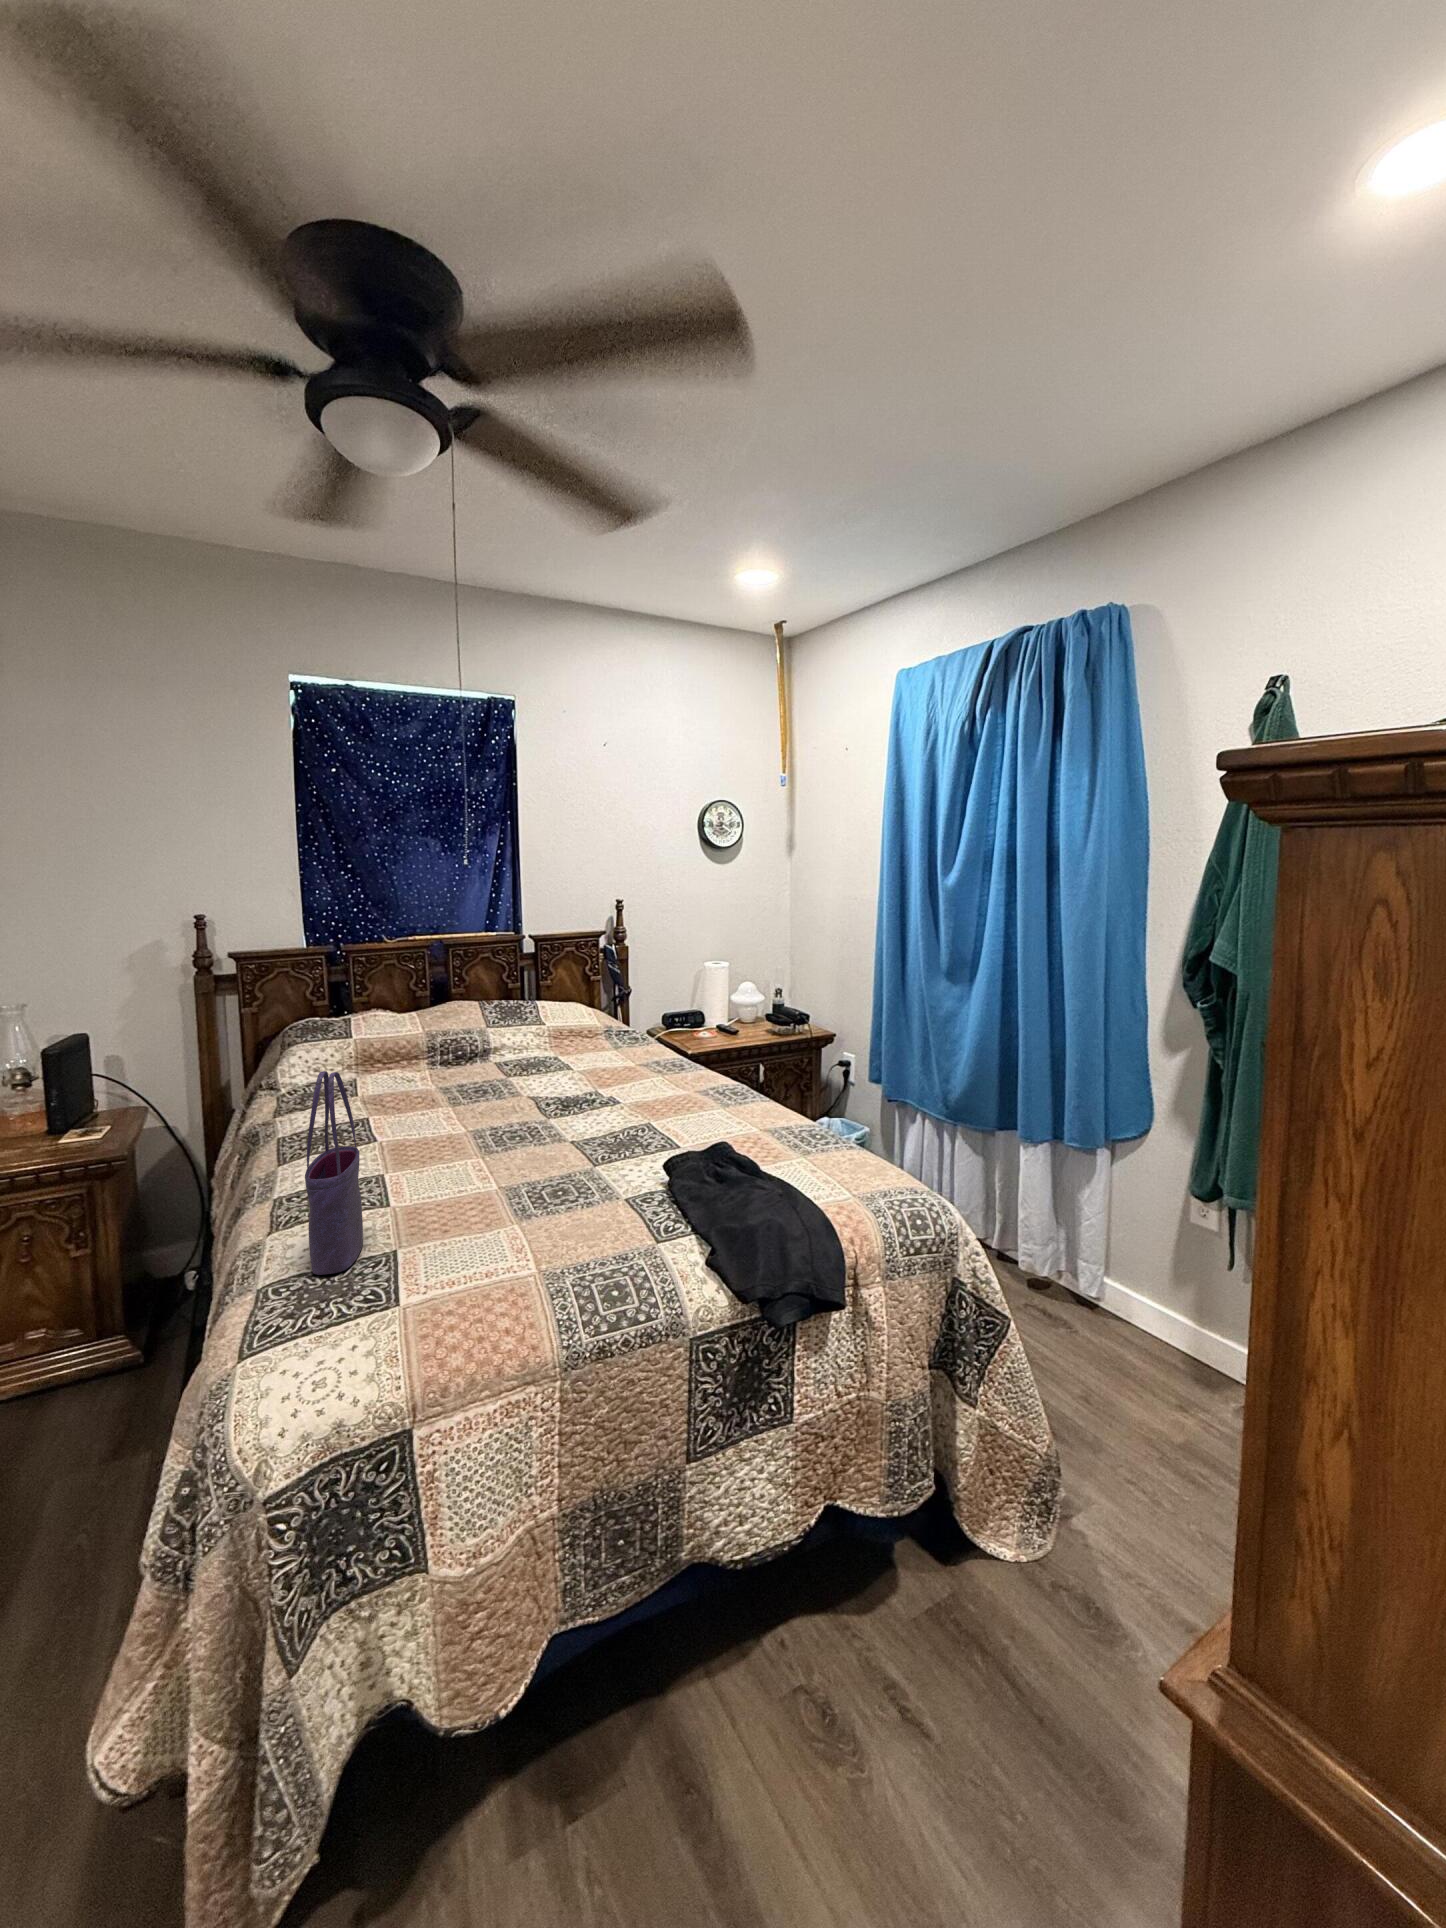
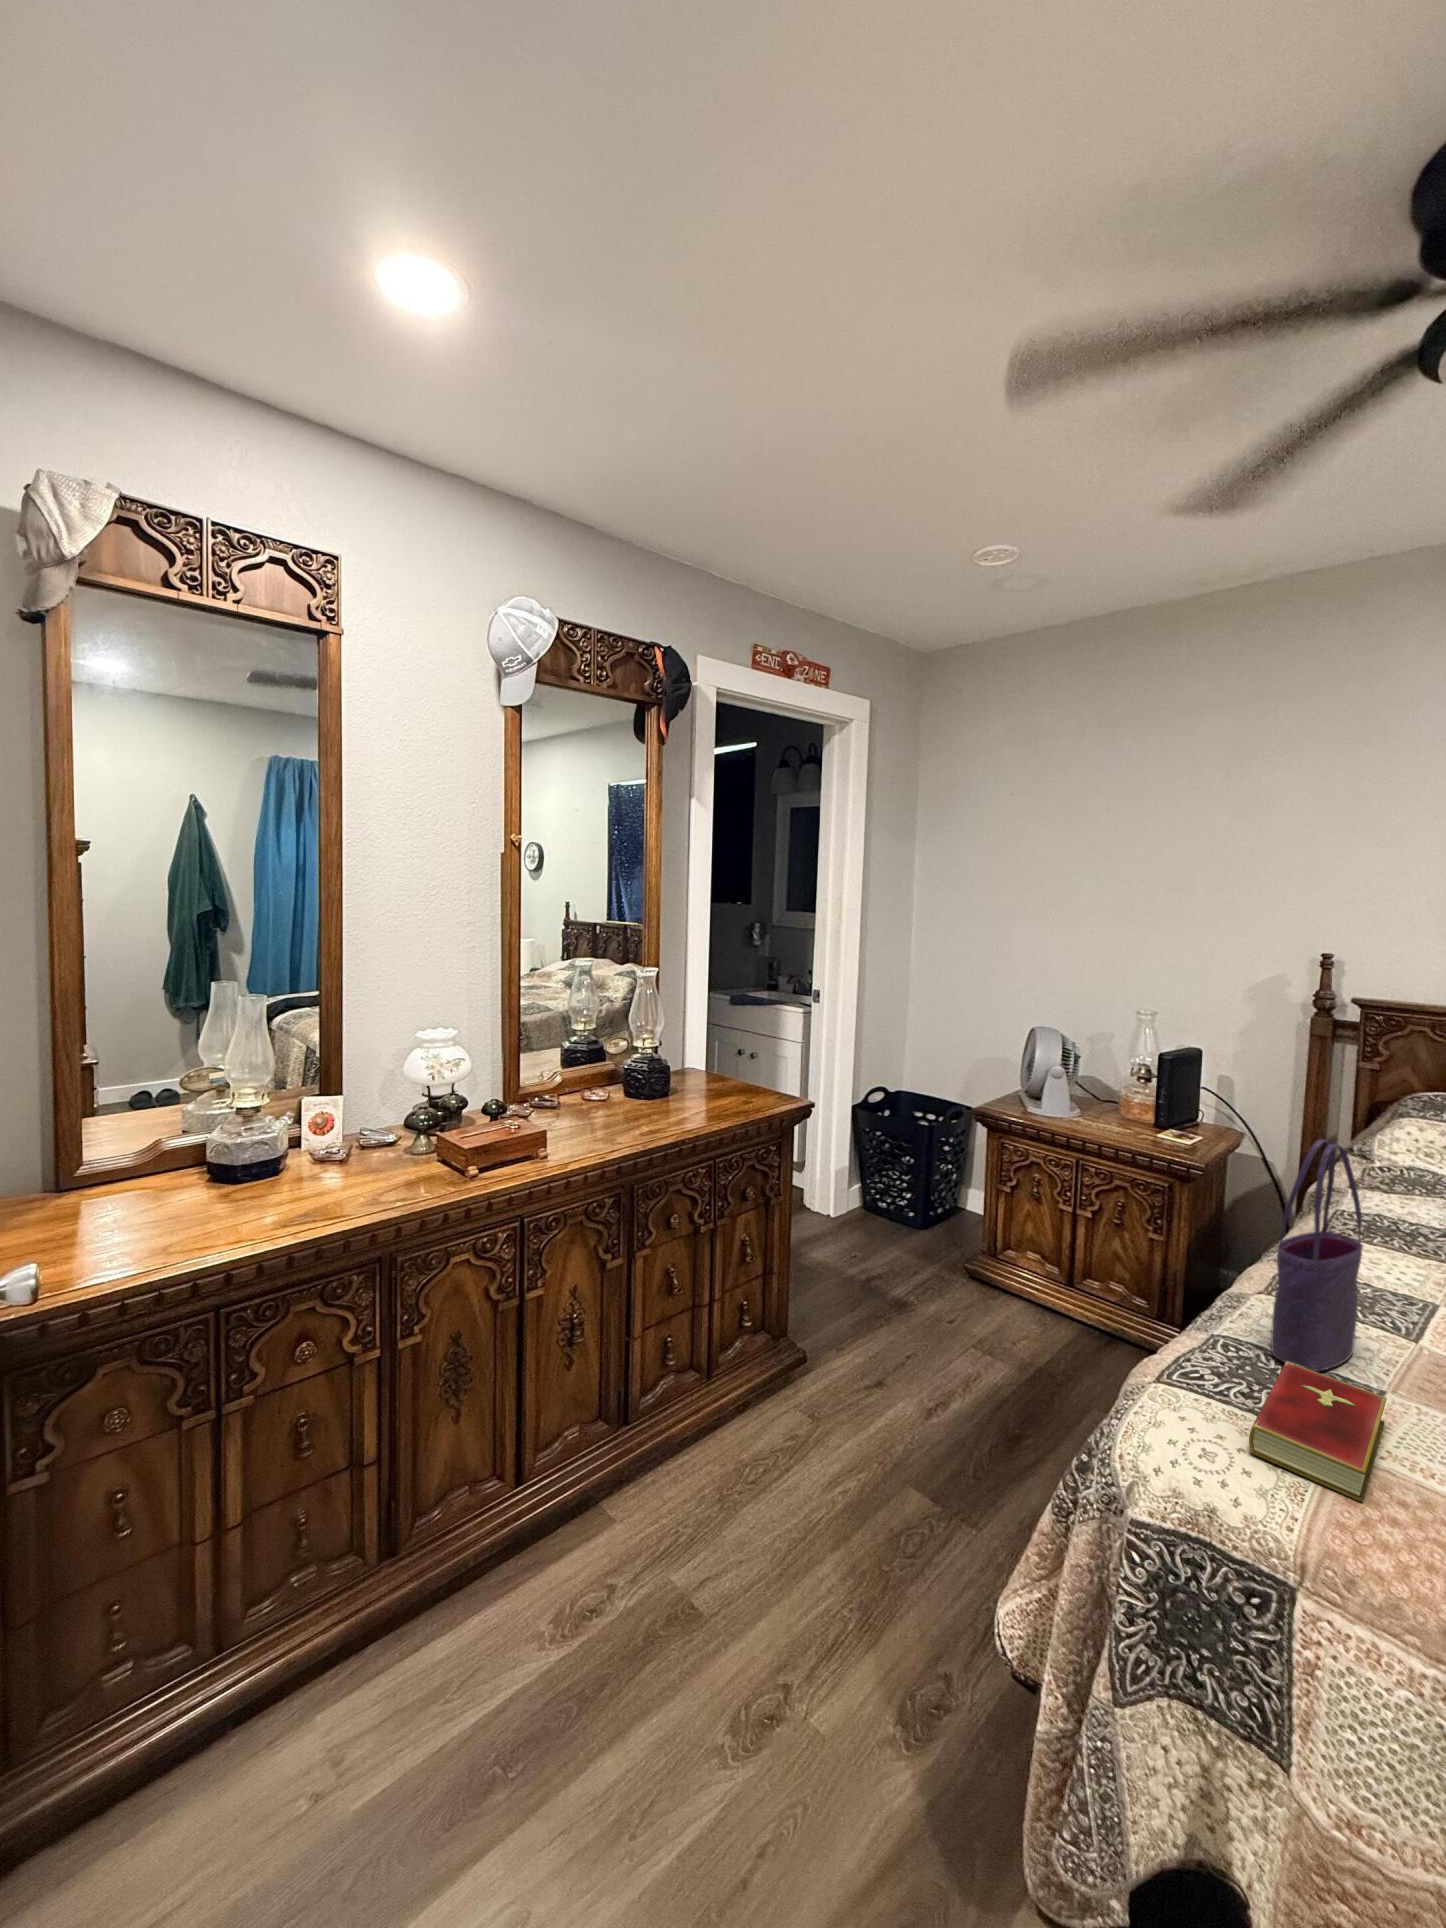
hardcover book: none [335,1252,433,1355] -> present [1249,1362,1387,1502]

